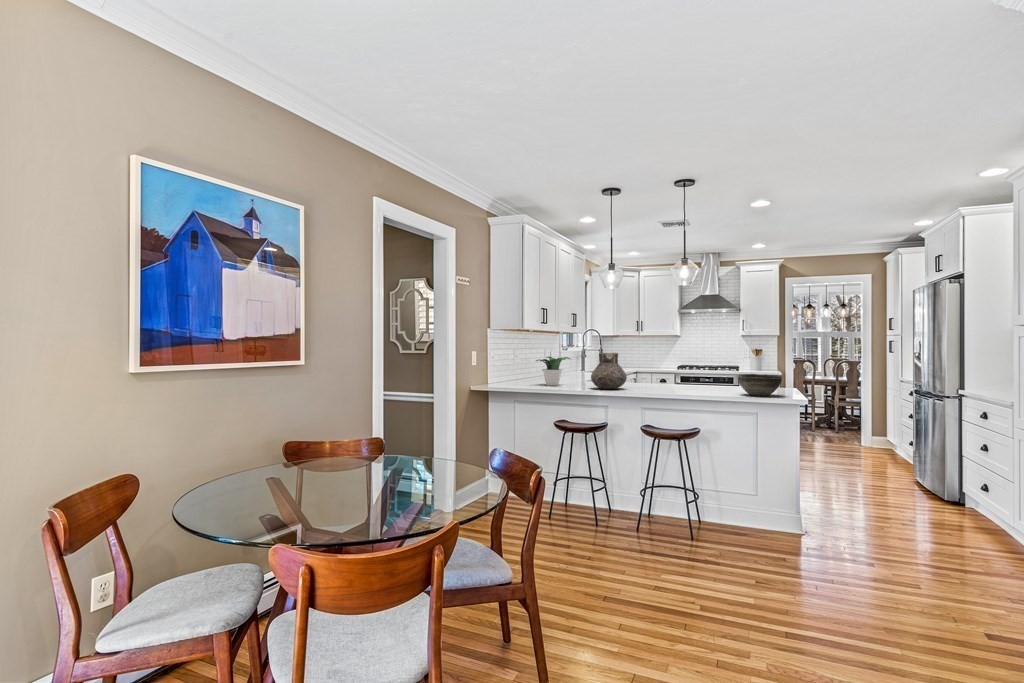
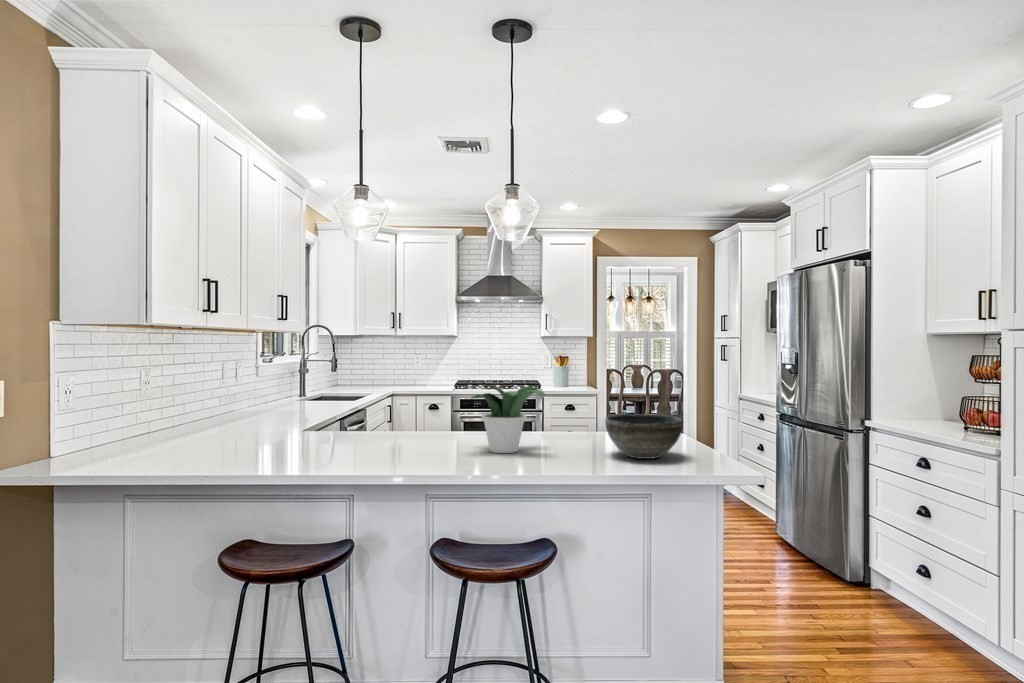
vase: present [591,353,627,389] -> none [309,375,387,455]
potted plant: present [536,357,570,386] -> present [471,387,546,453]

